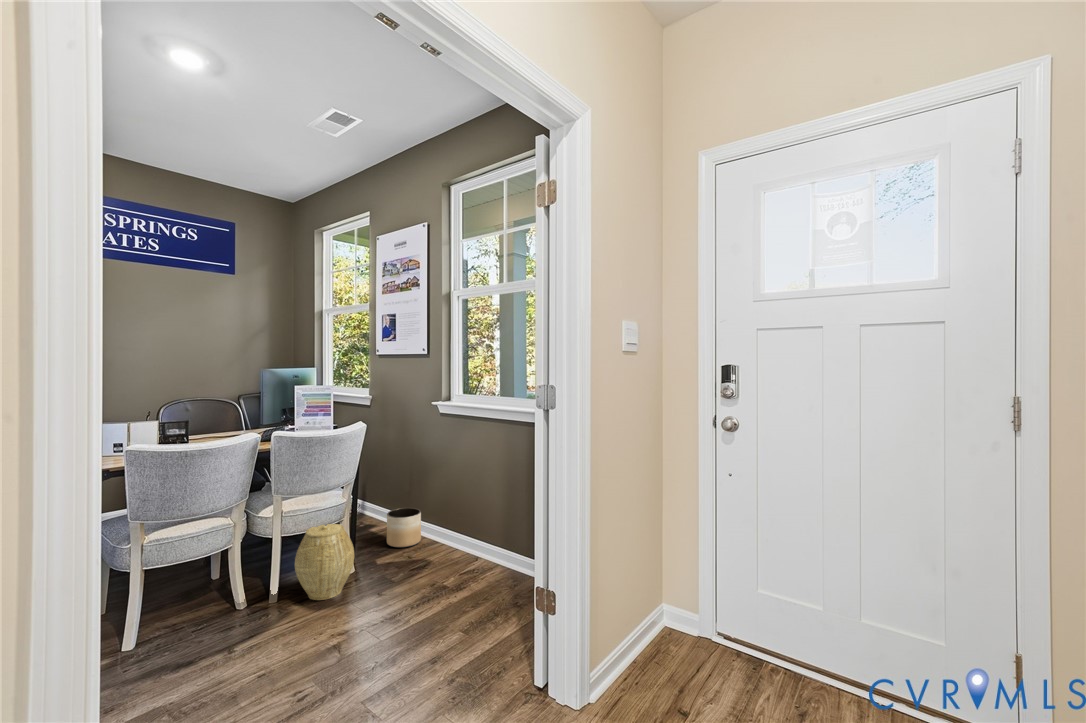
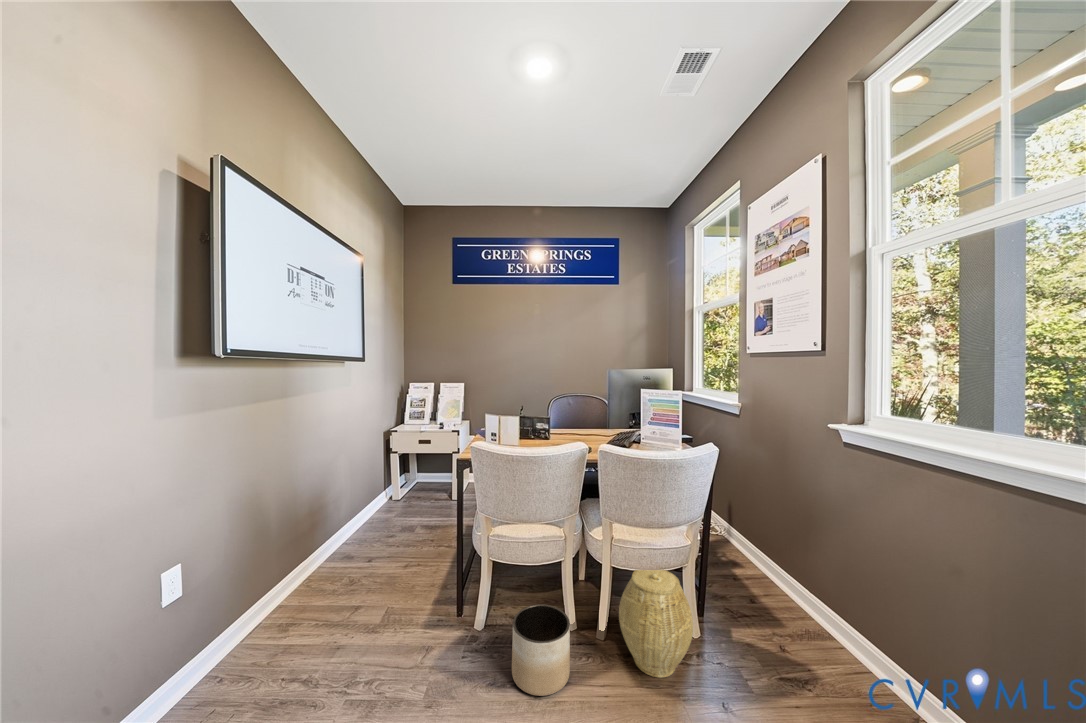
planter: present [387,508,421,548] -> present [512,604,570,696]

